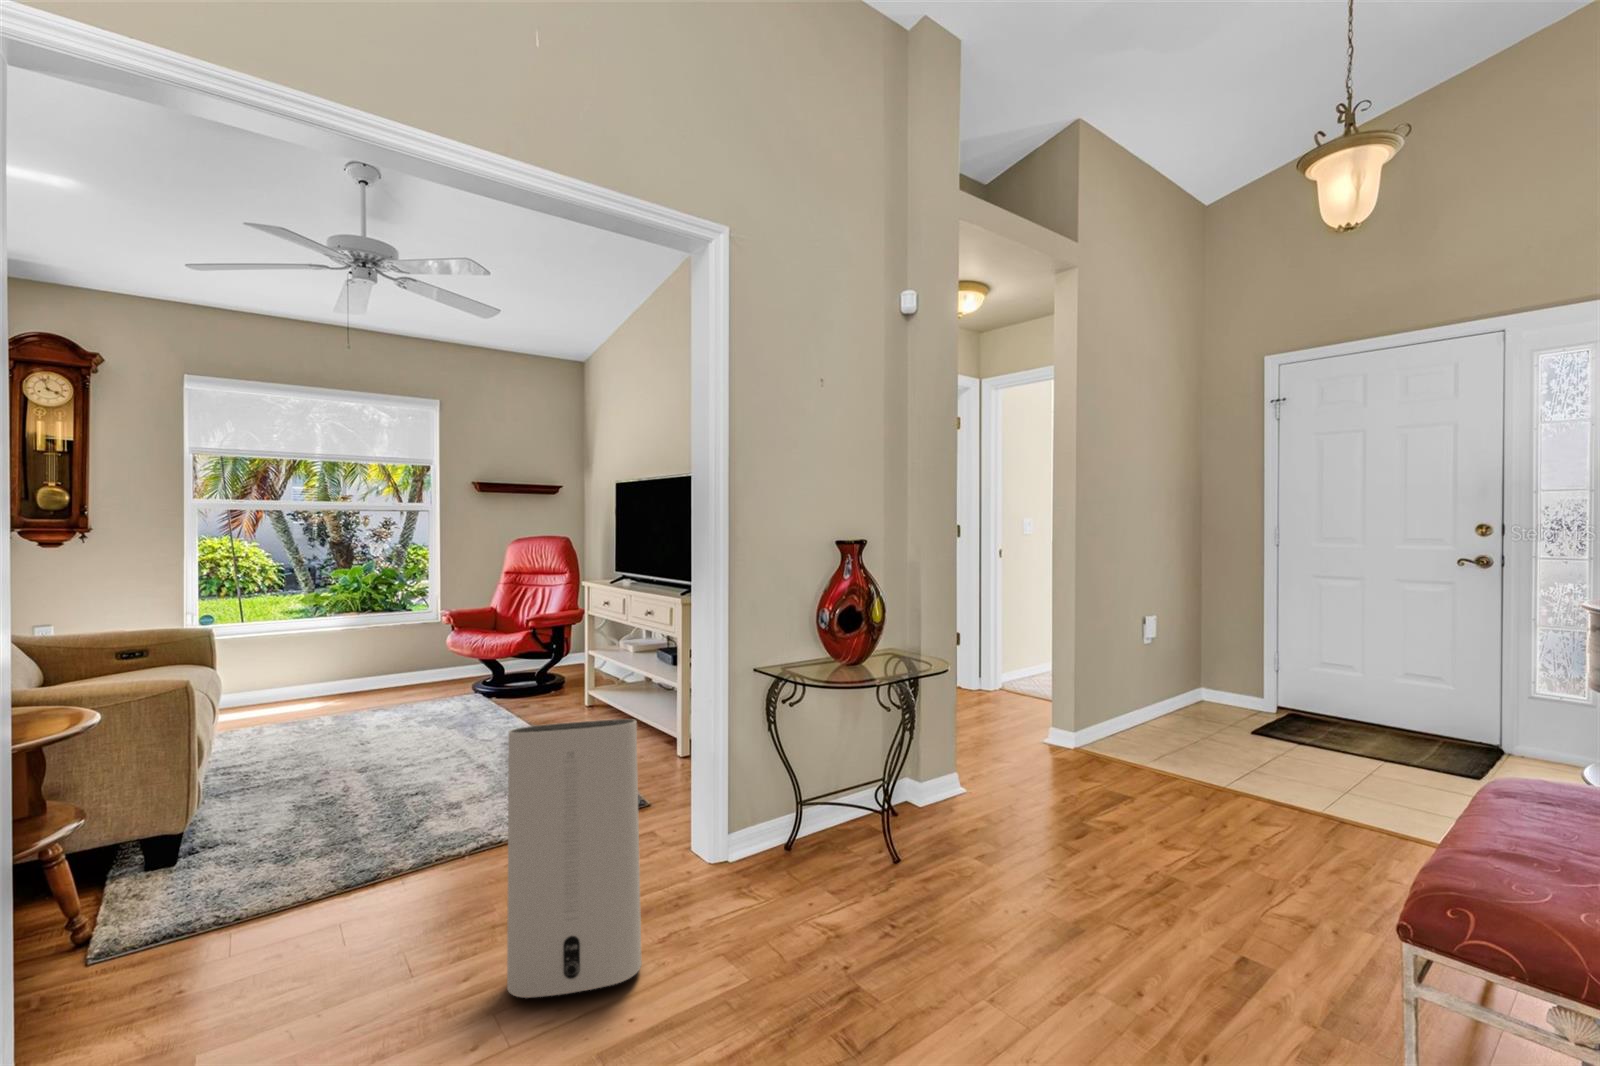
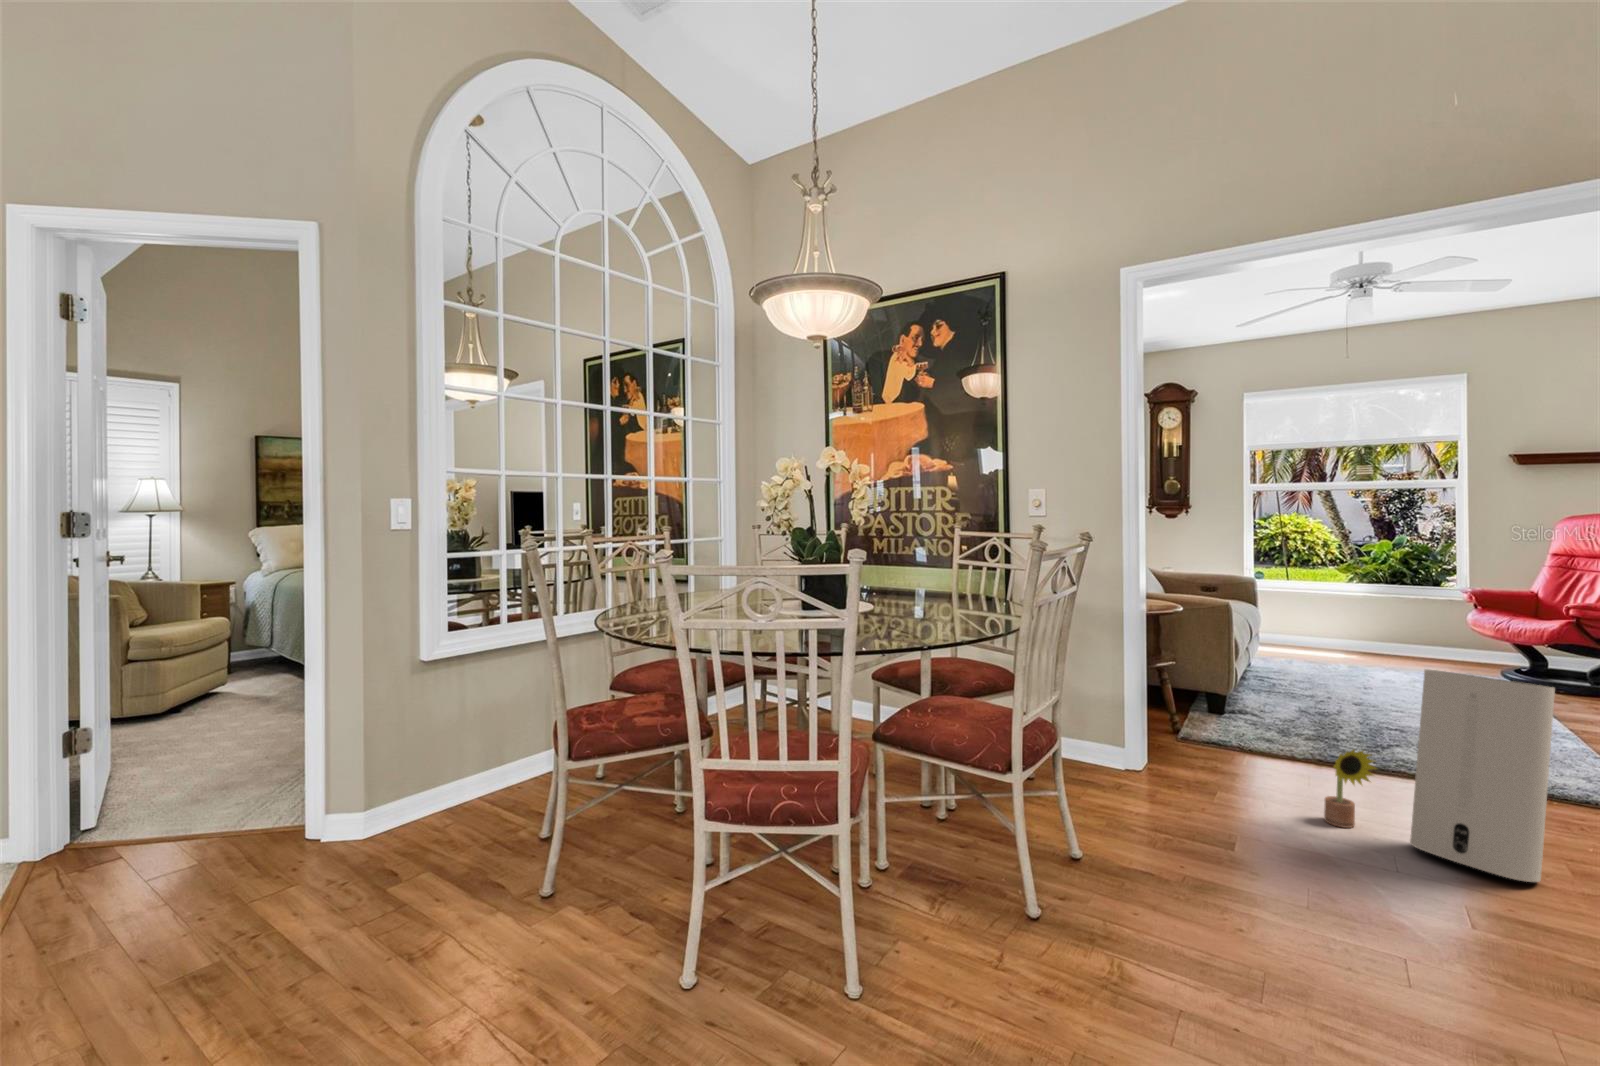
decorative plant: none [385,879,460,1021] -> present [1324,750,1376,828]

